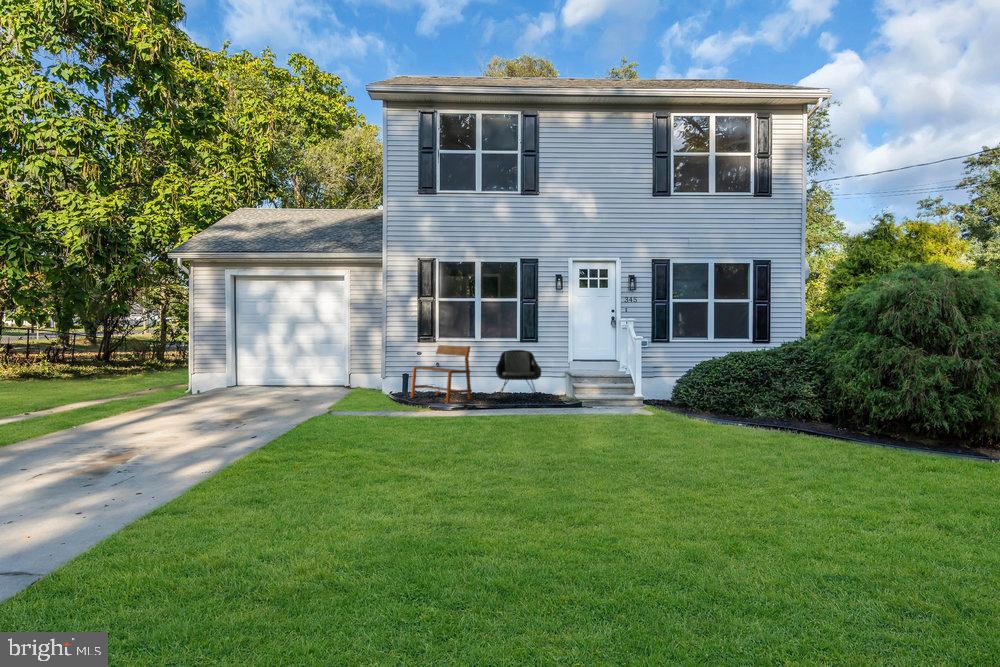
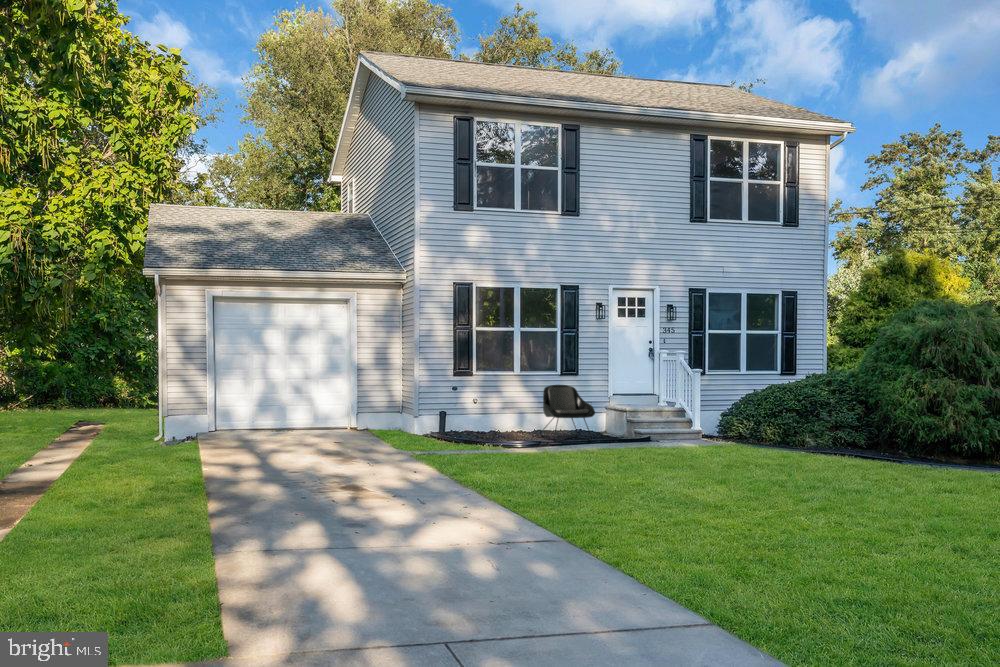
bench: present [411,345,472,403] -> none [448,379,520,445]

